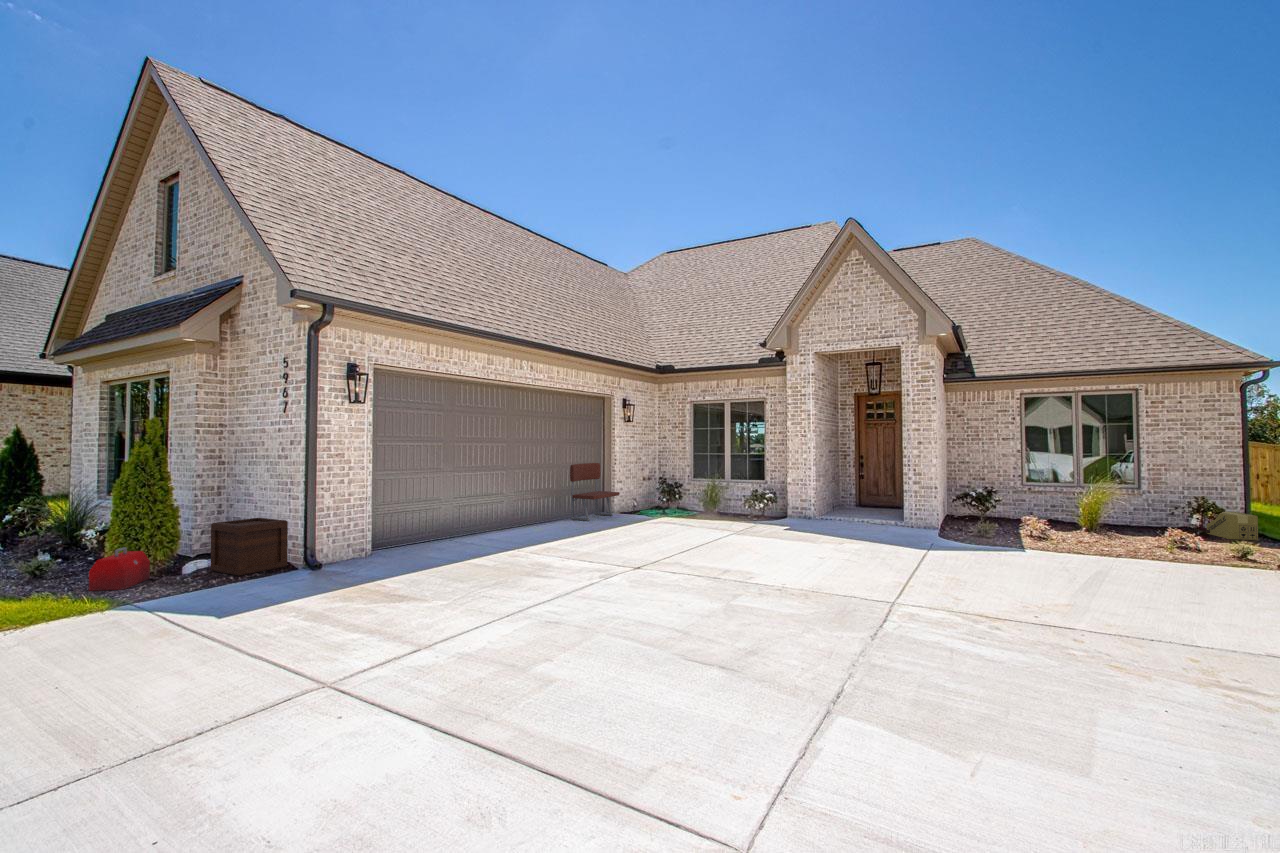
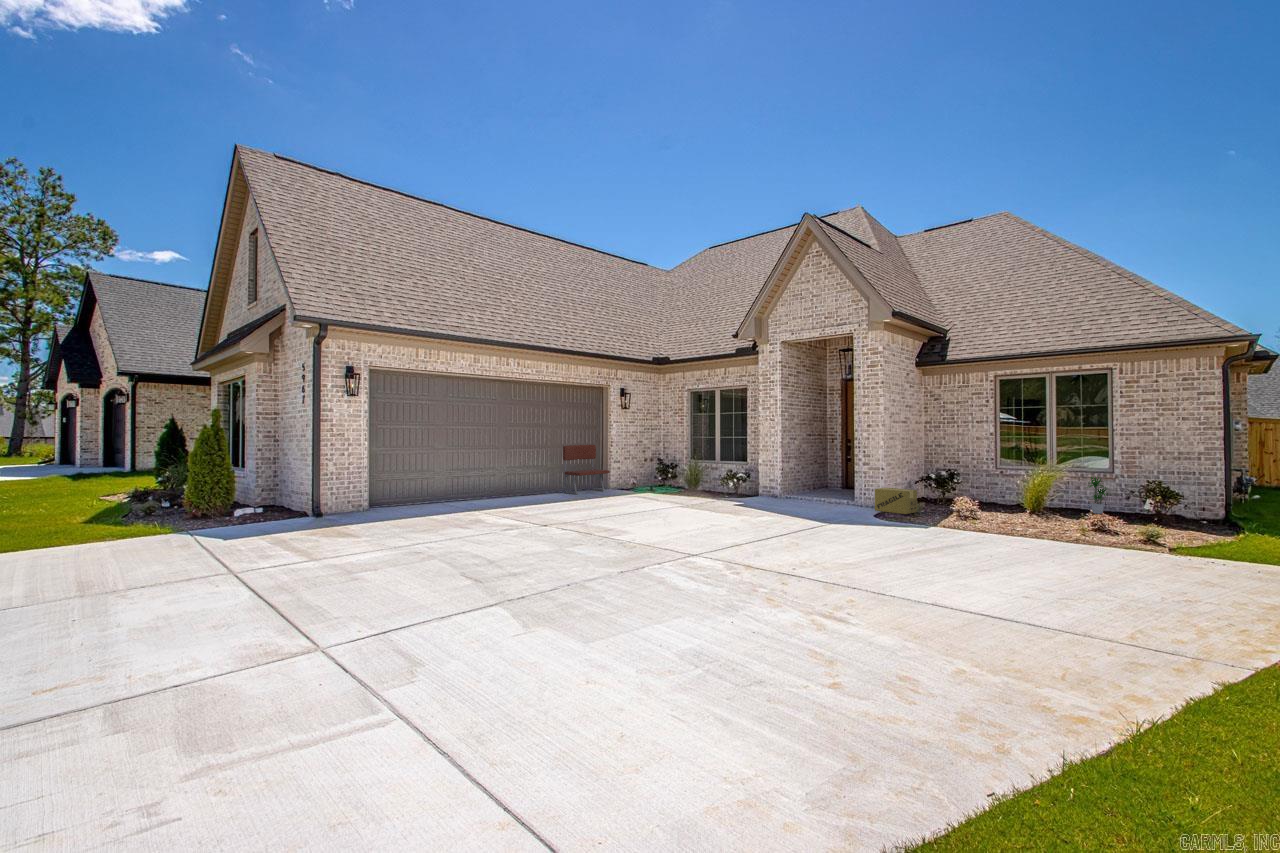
potted plant: none [1114,491,1147,529] -> present [1089,476,1108,514]
cardboard box: present [1207,511,1258,540] -> present [875,488,917,514]
wooden crate: present [210,518,288,576] -> none [254,481,306,522]
toolbox: present [89,547,150,591] -> none [169,498,212,527]

